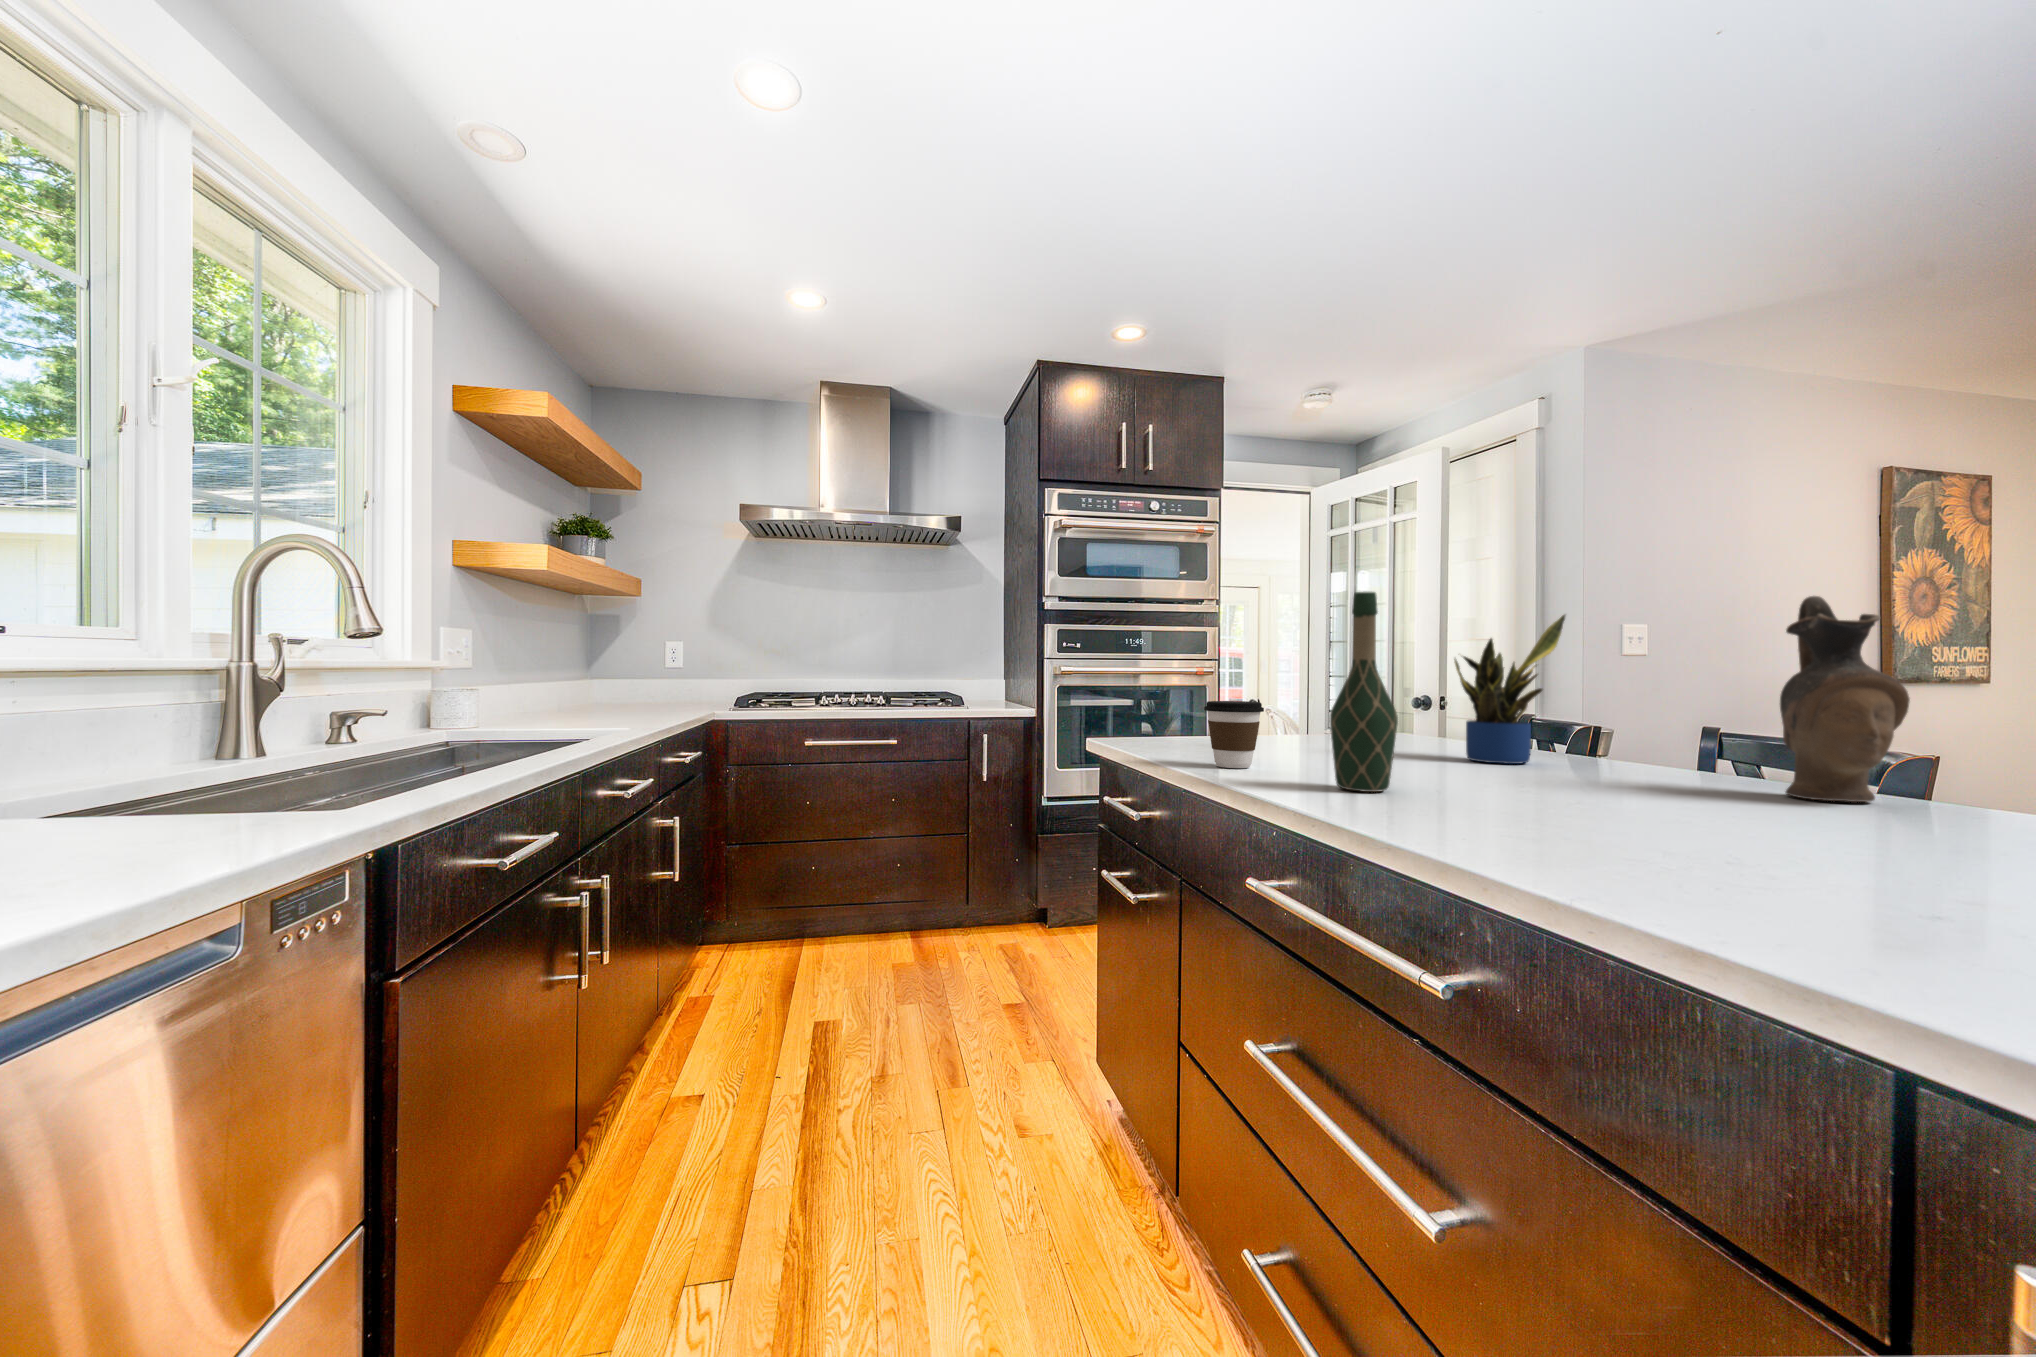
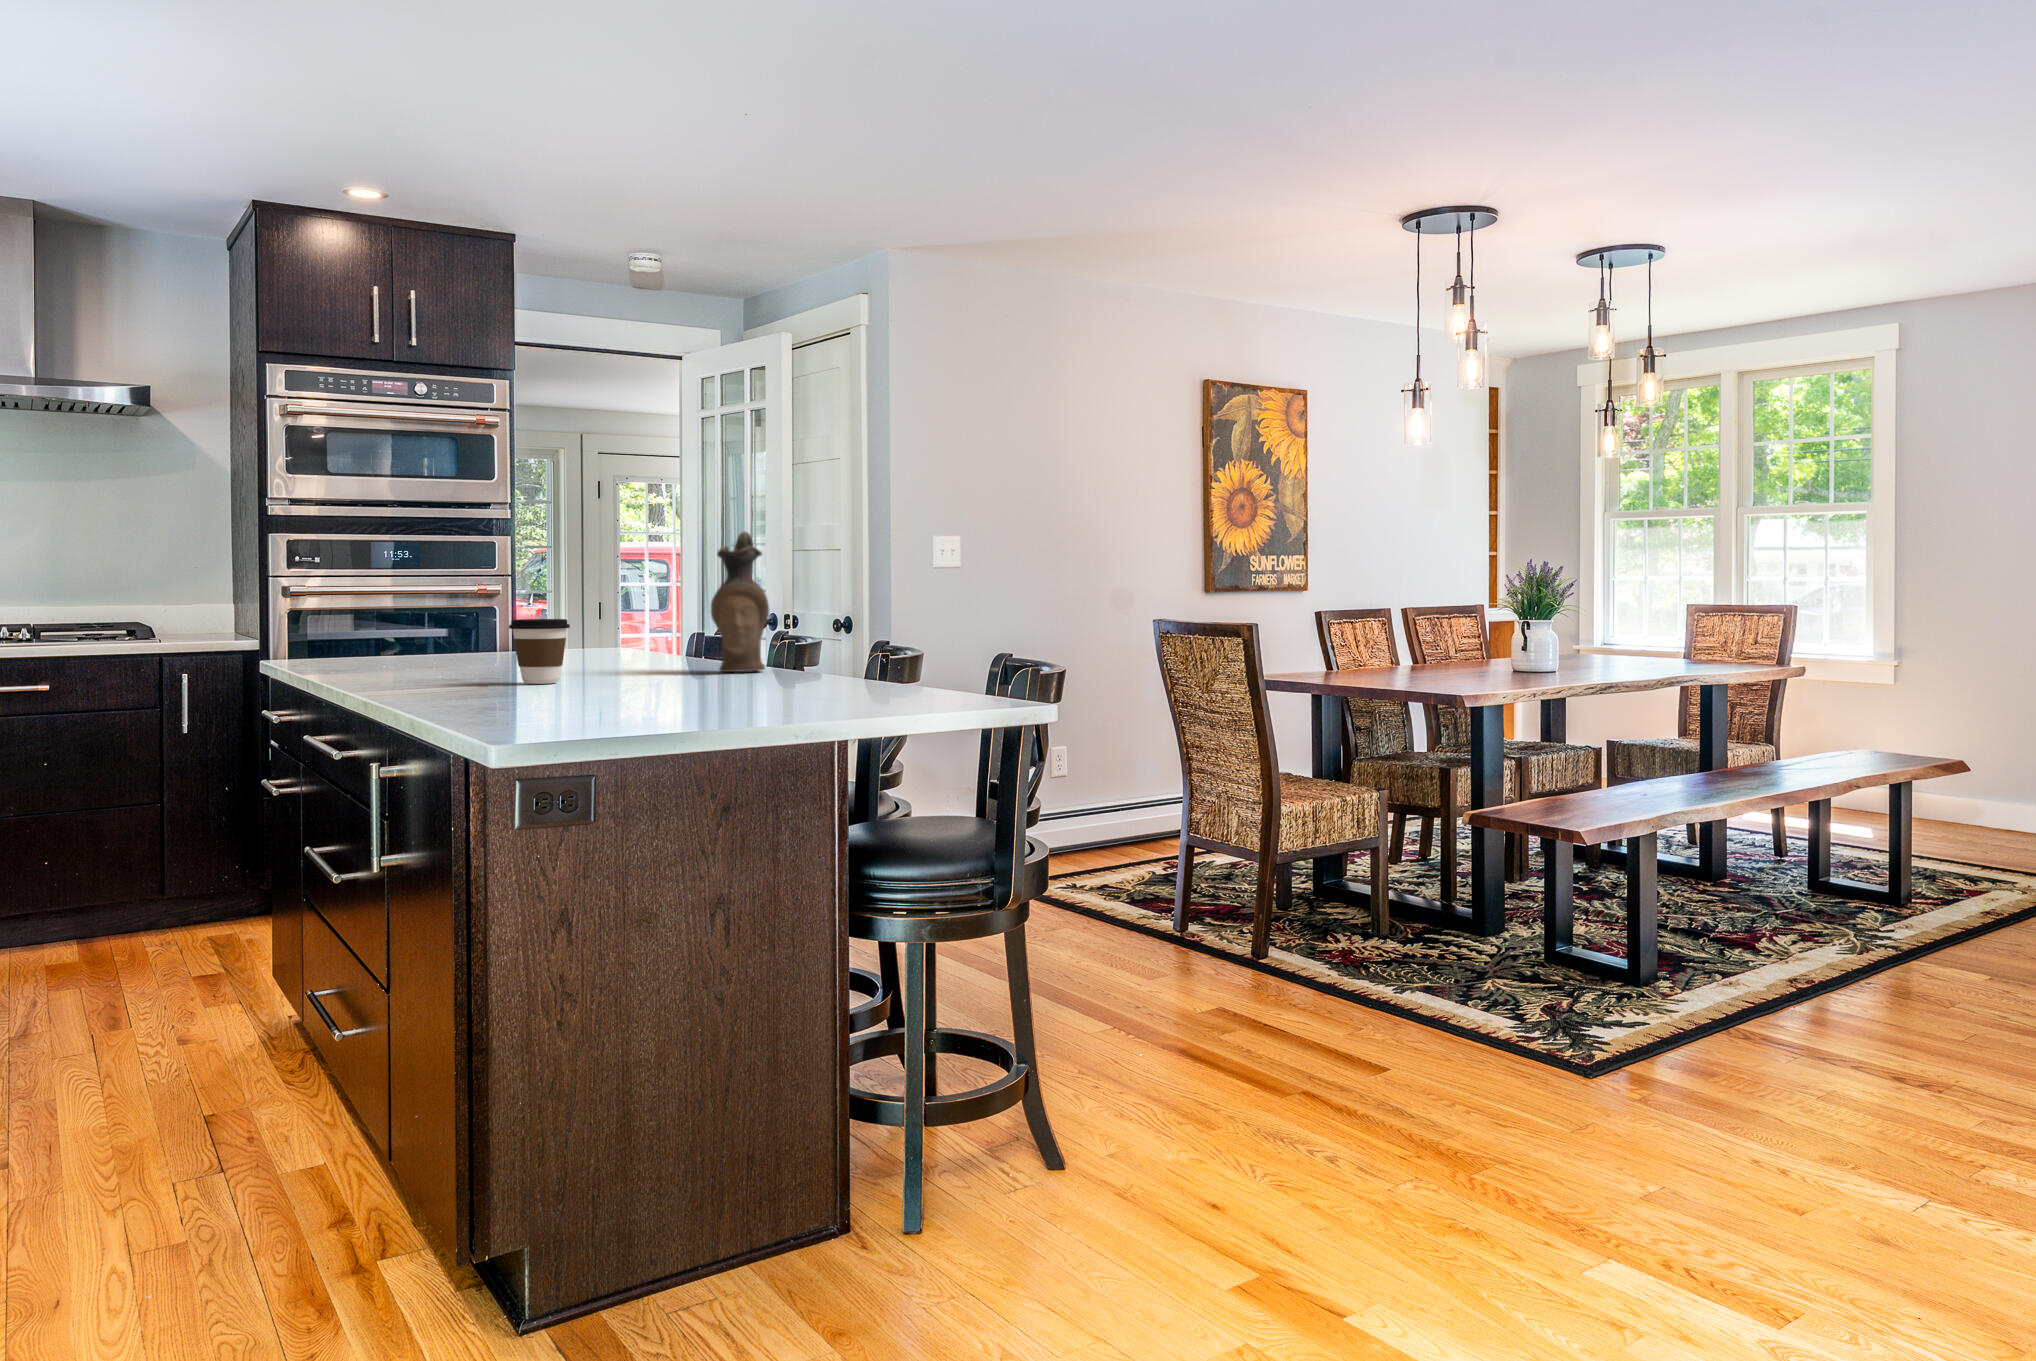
wine bottle: present [1330,592,1398,792] -> none [379,528,432,680]
potted plant: present [1454,615,1565,764] -> none [585,538,671,664]
coffee cup: present [1204,701,1264,768] -> present [509,619,570,684]

